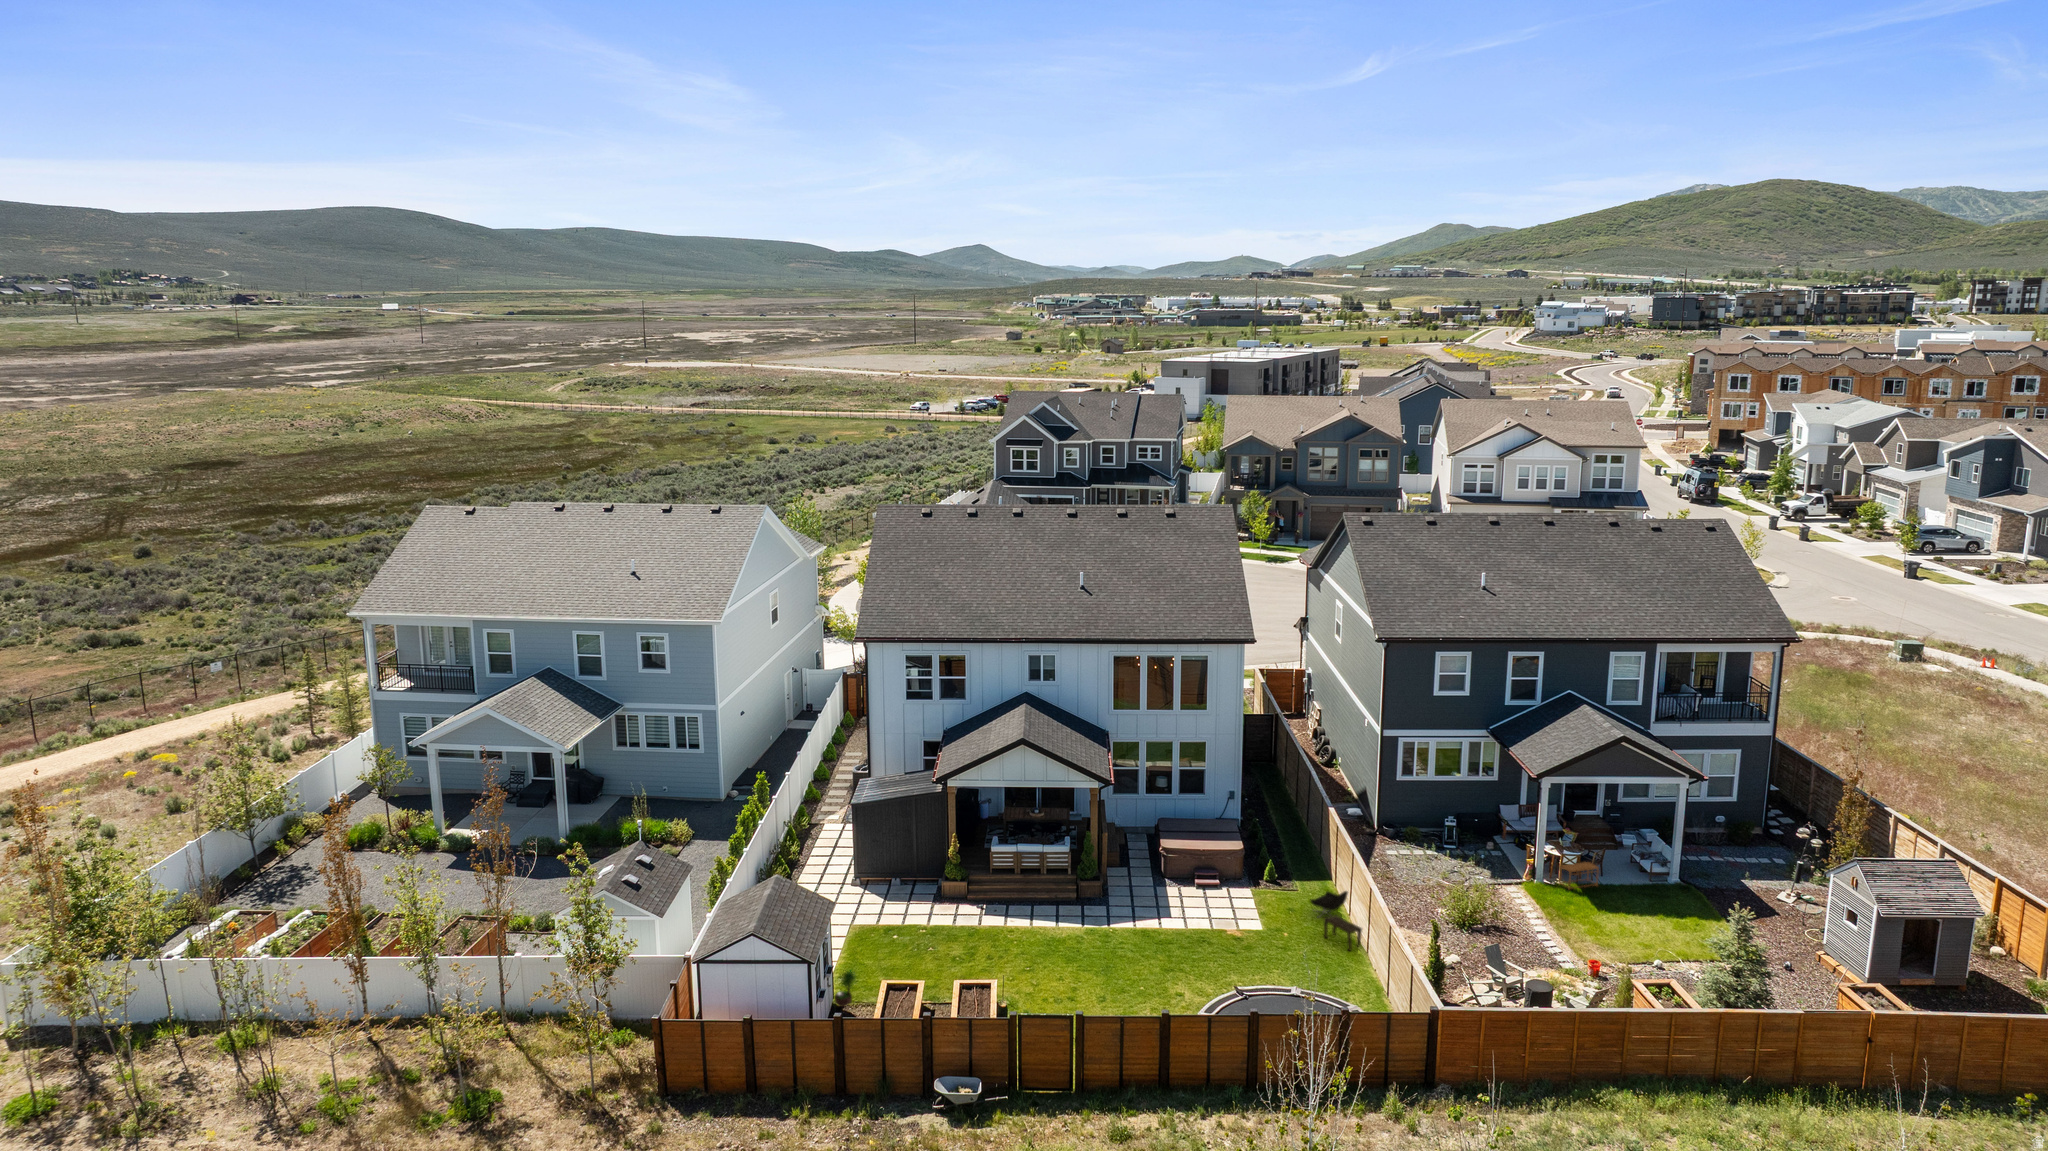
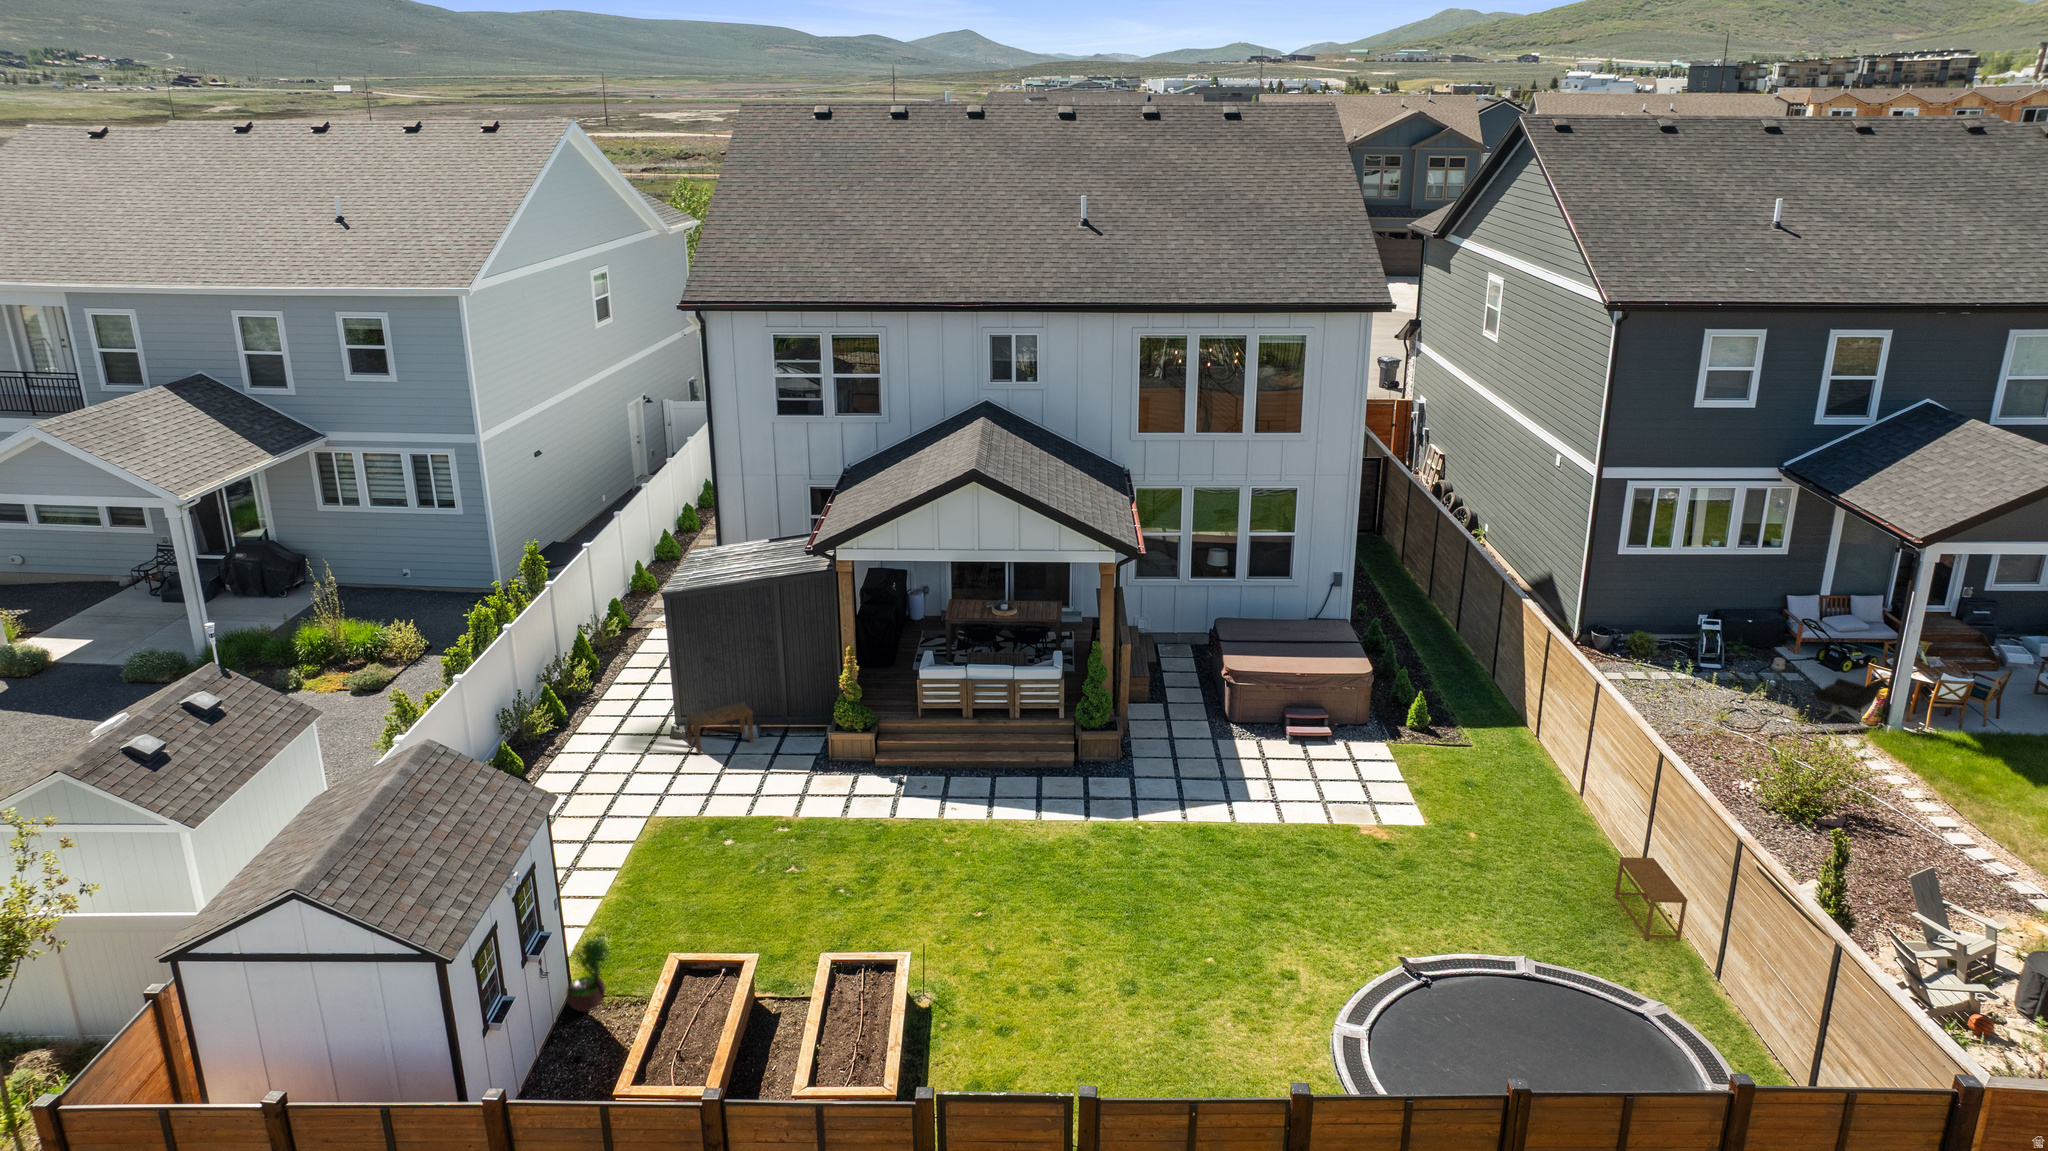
side table: present [1559,862,1599,889] -> present [1614,857,1688,941]
lounge chair: present [1310,891,1348,914] -> present [1814,678,1886,719]
bench: present [1324,915,1362,951] -> present [686,703,754,755]

